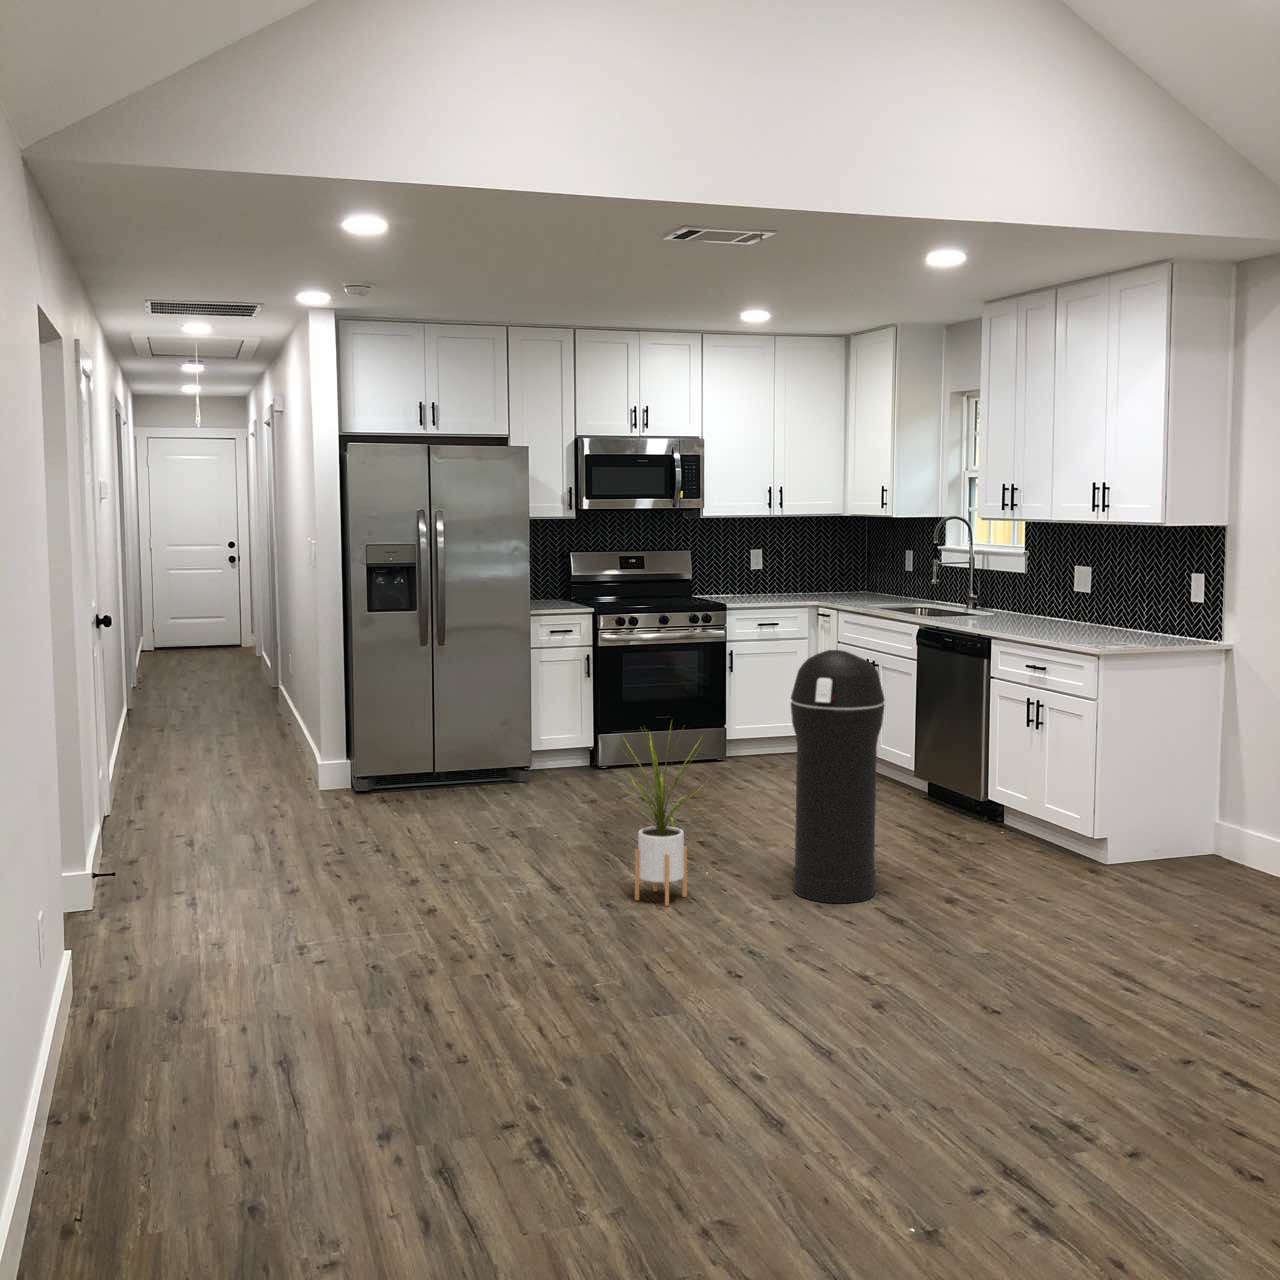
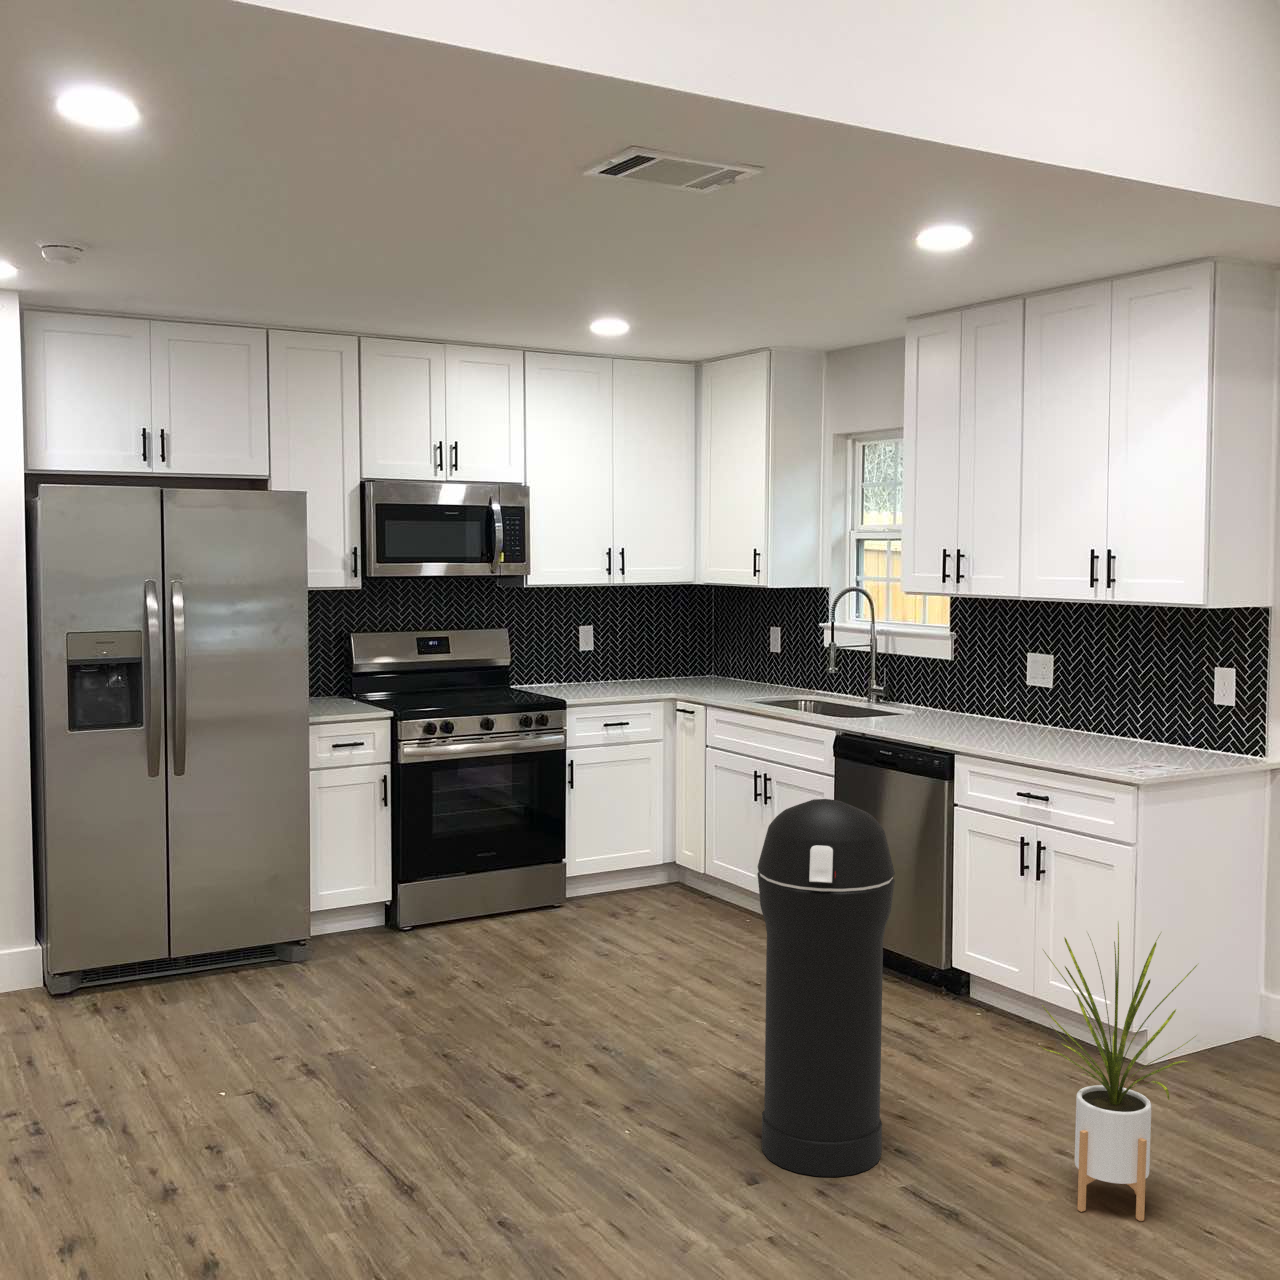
house plant: present [625,729,709,906] -> present [1042,923,1197,1221]

